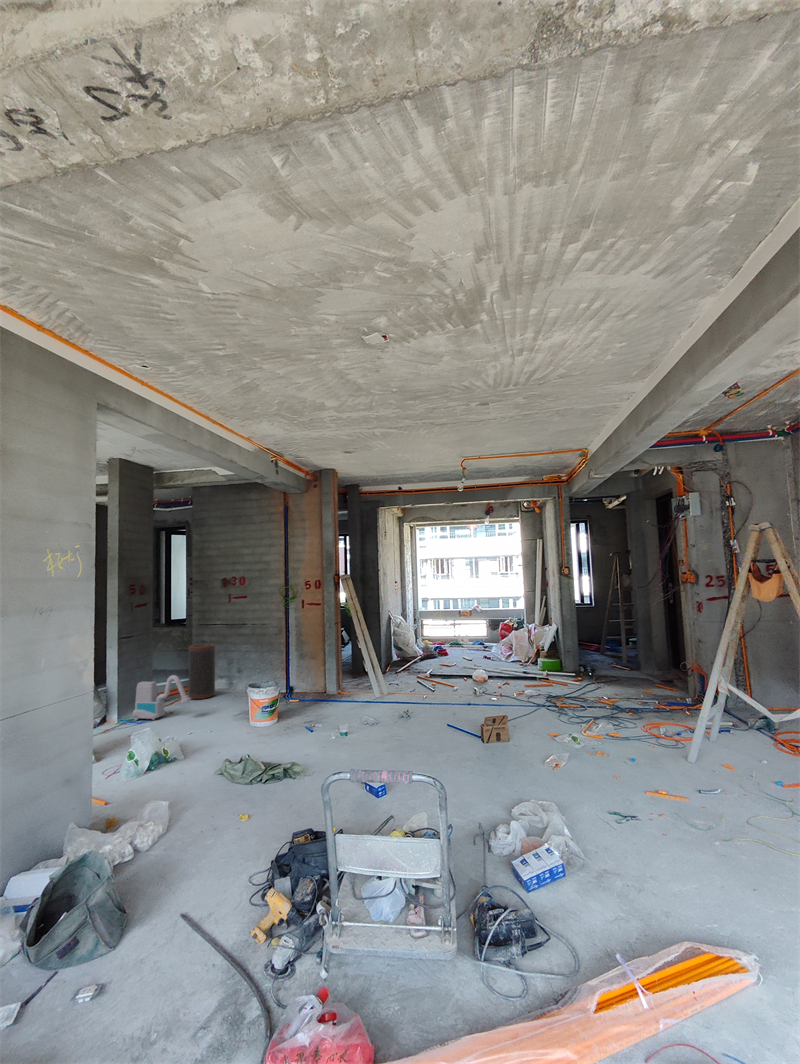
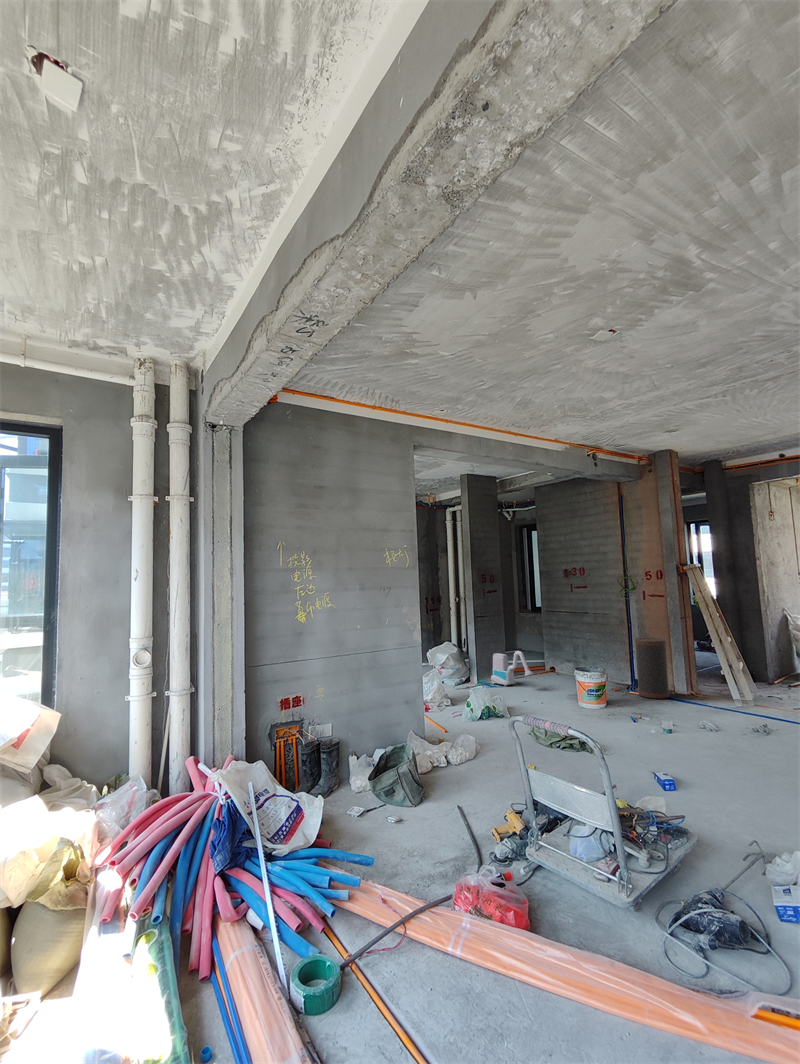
trash can: present [188,644,215,699] -> present [635,637,669,699]

